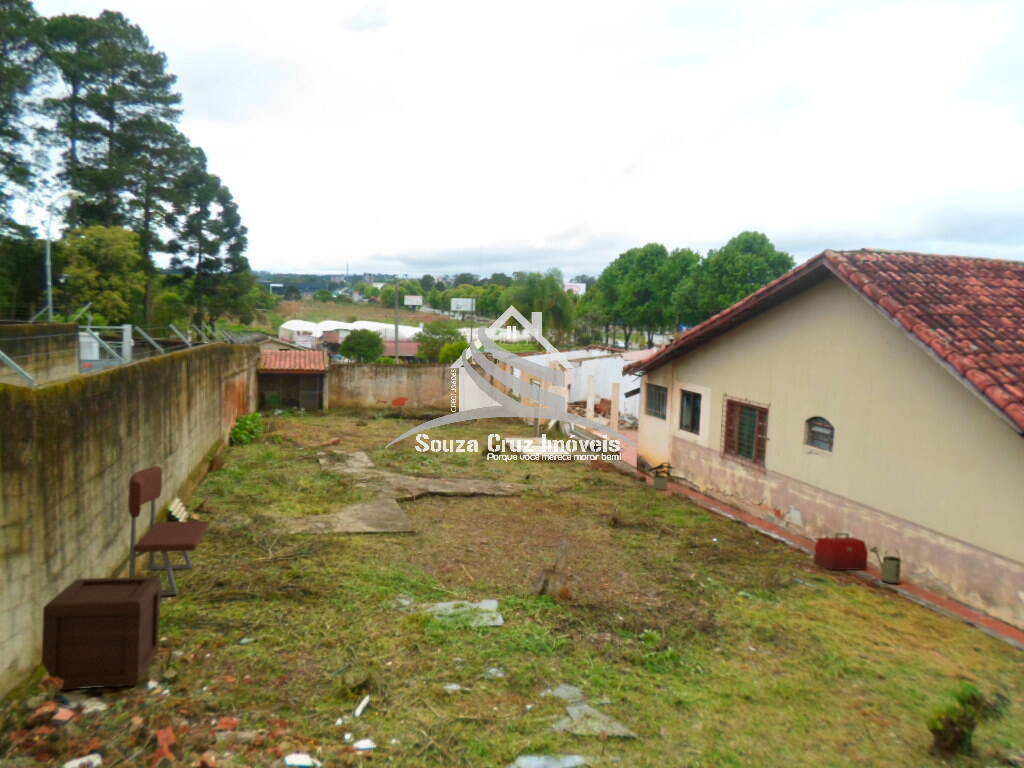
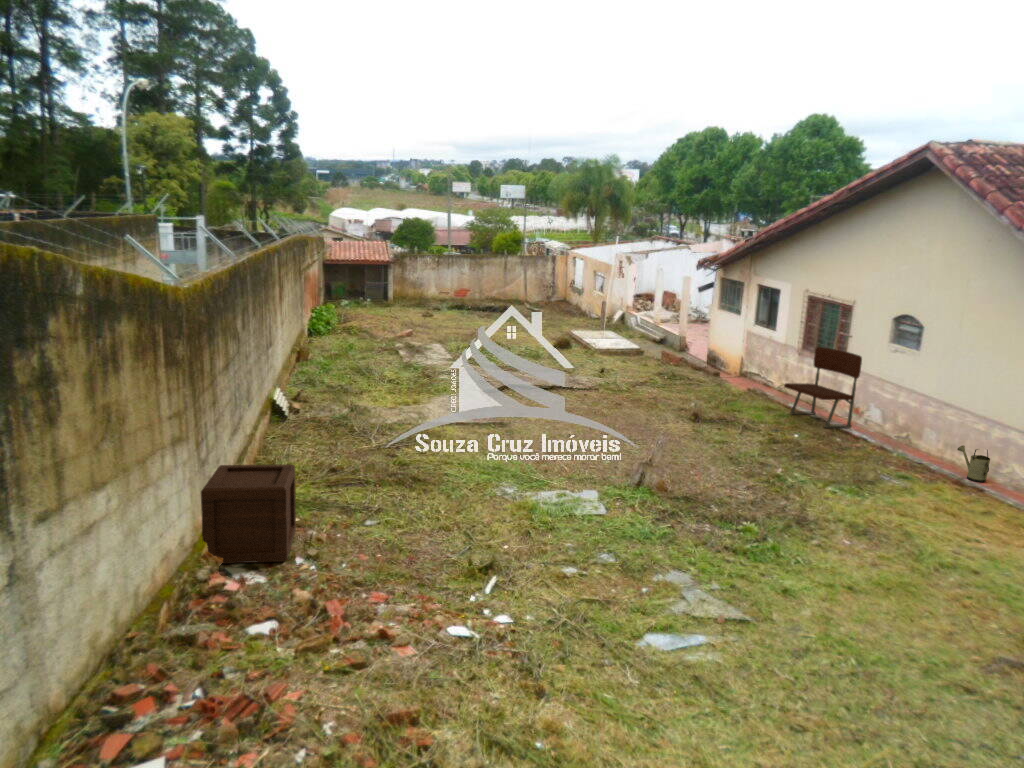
potted plant: present [647,462,674,490] -> none [715,357,747,384]
bench: present [128,466,209,596] -> present [784,347,862,428]
toolbox: present [814,533,868,570] -> none [896,431,954,467]

